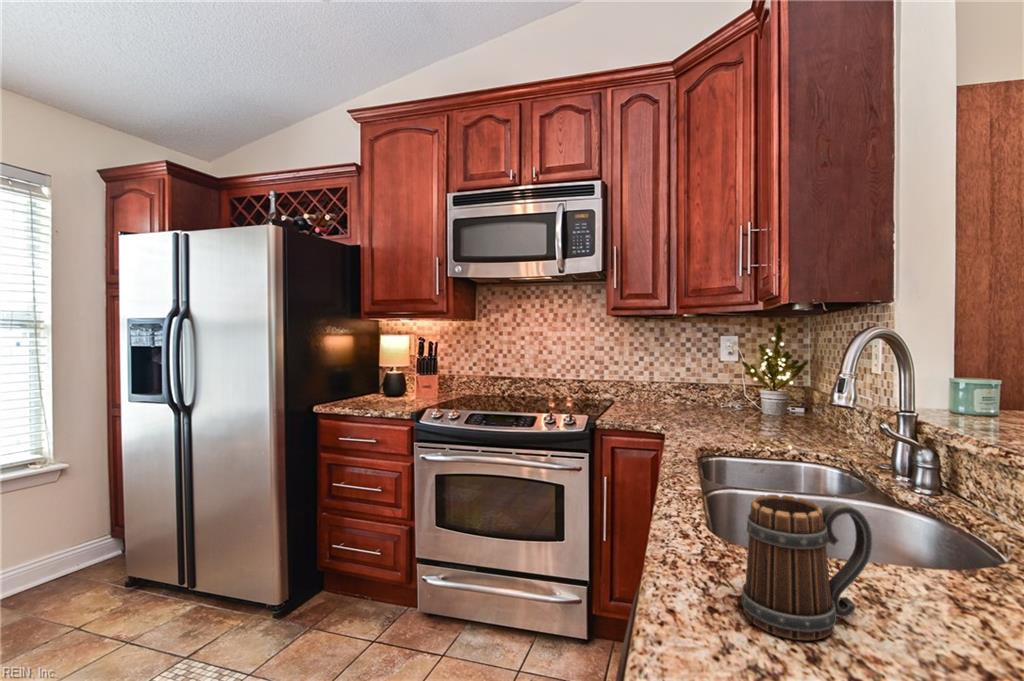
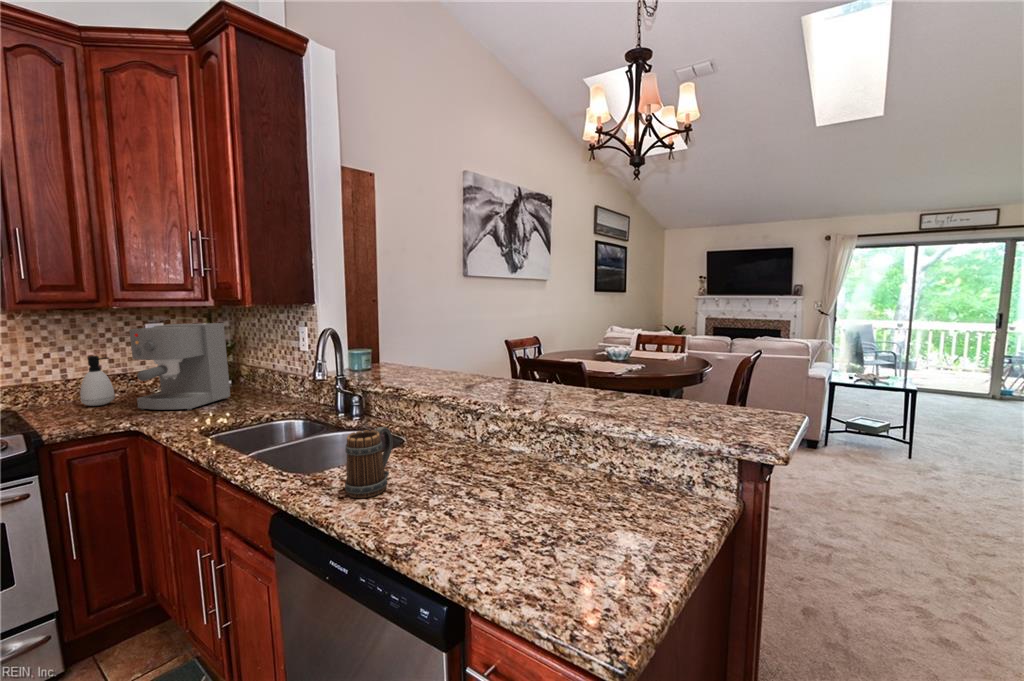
coffee maker: none [678,334,781,428] -> present [129,323,230,410]
soap dispenser: none [655,362,681,409] -> present [80,356,115,406]

